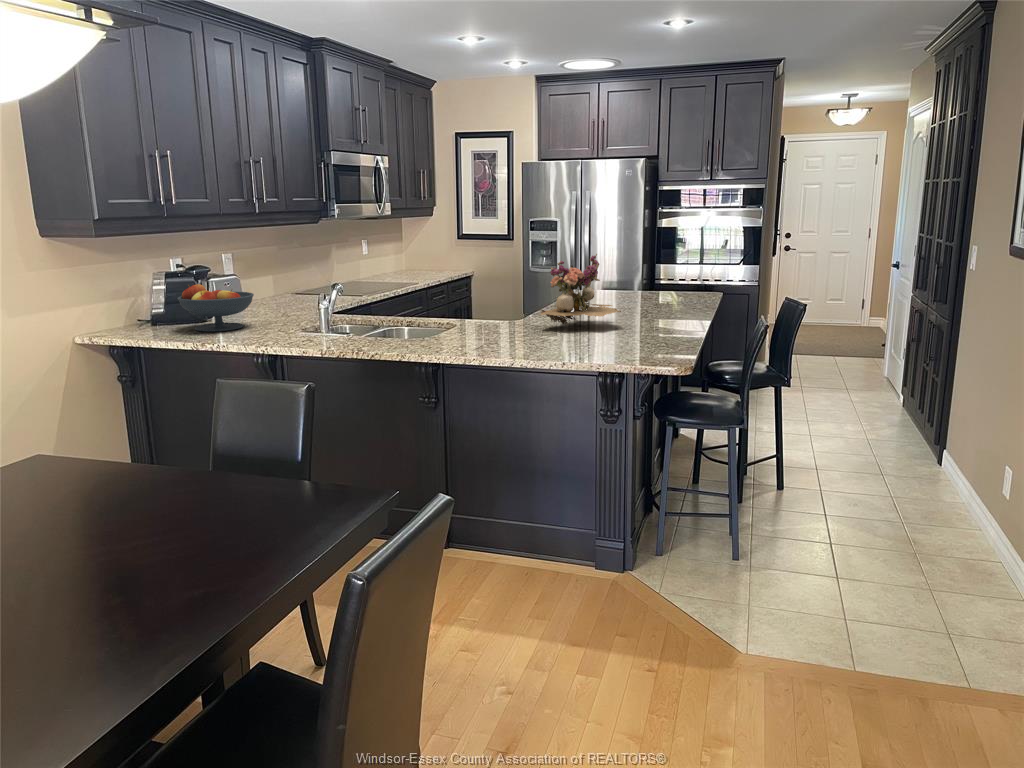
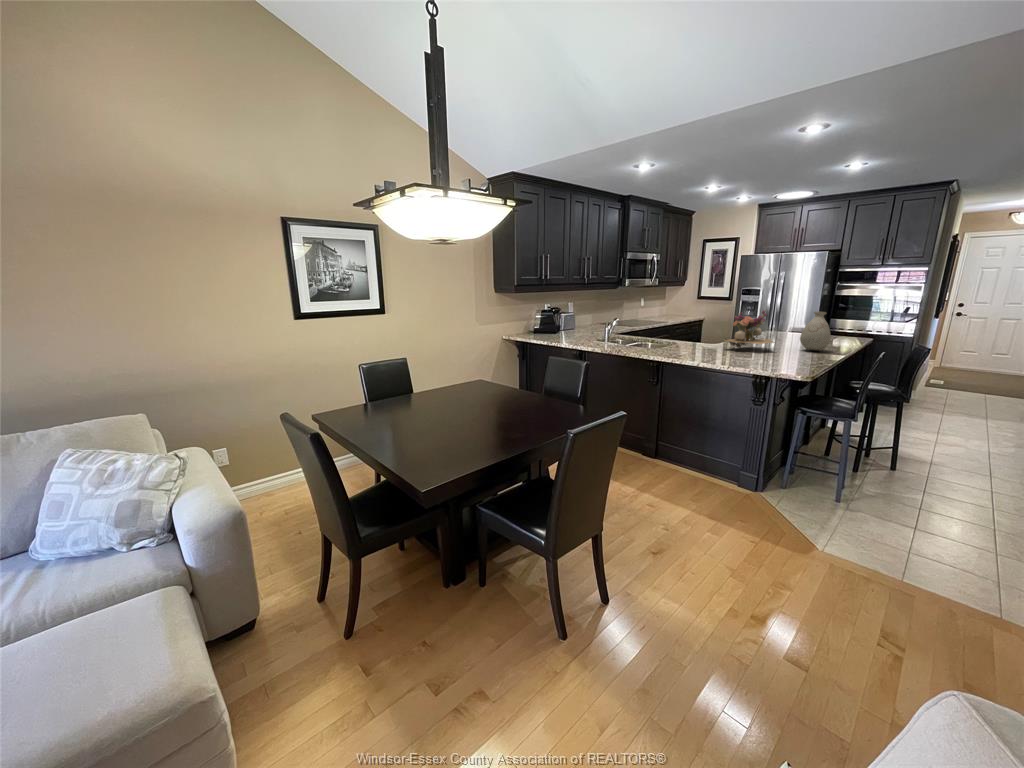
vase: none [651,255,694,320] -> present [800,312,831,351]
fruit bowl: present [177,284,254,332] -> none [546,316,579,338]

